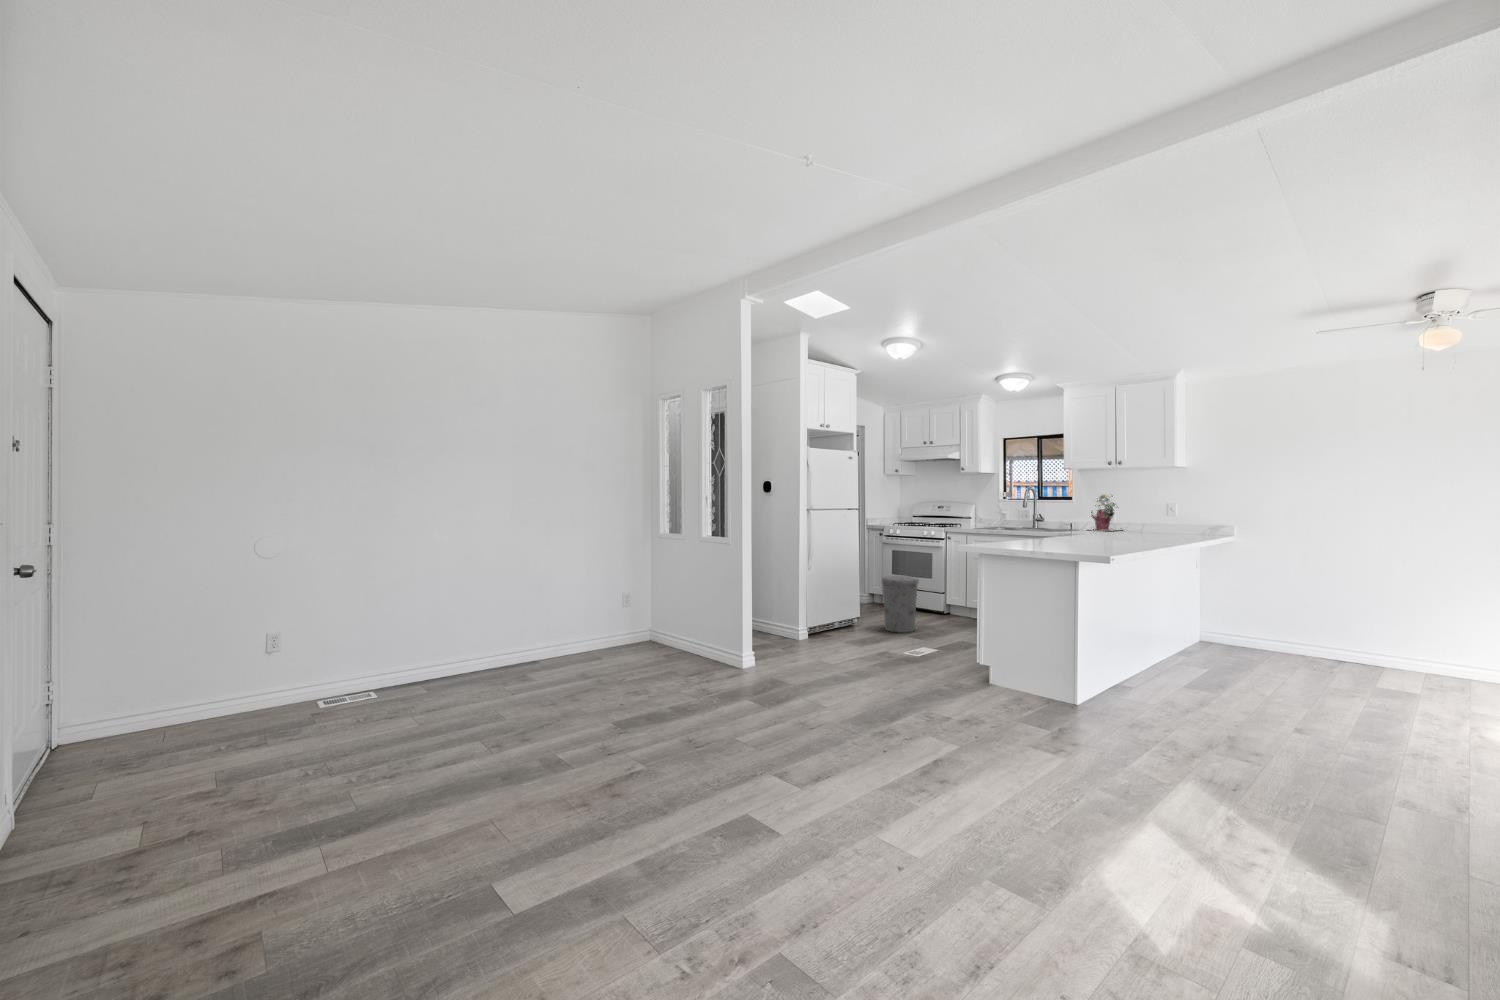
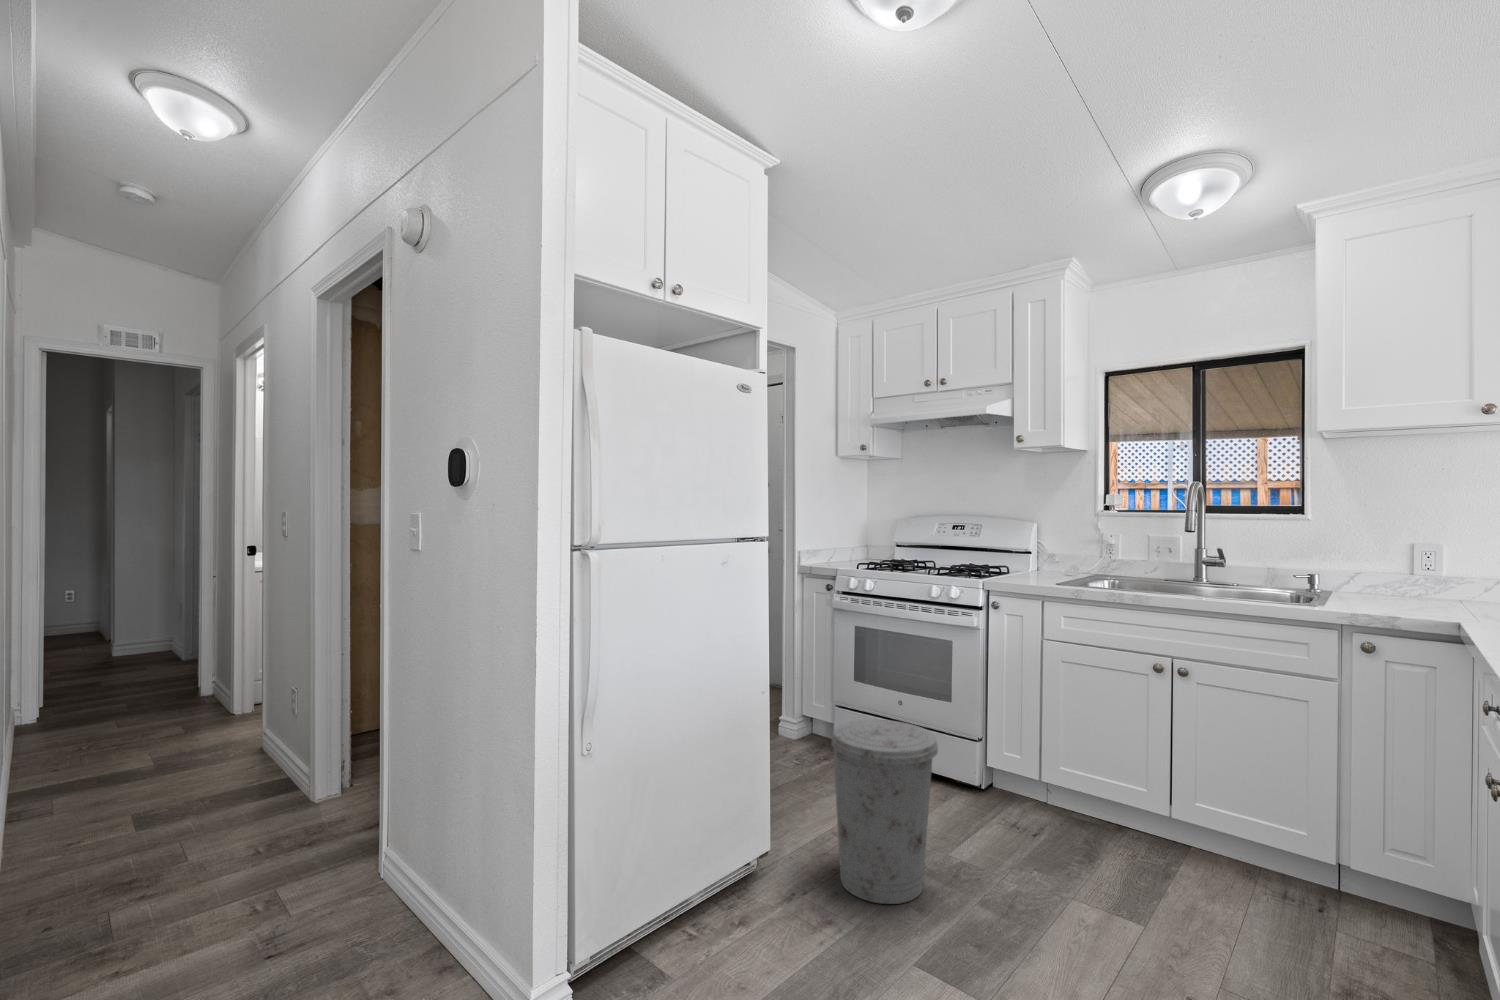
potted plant: present [1091,494,1122,531] -> none [1350,500,1462,604]

